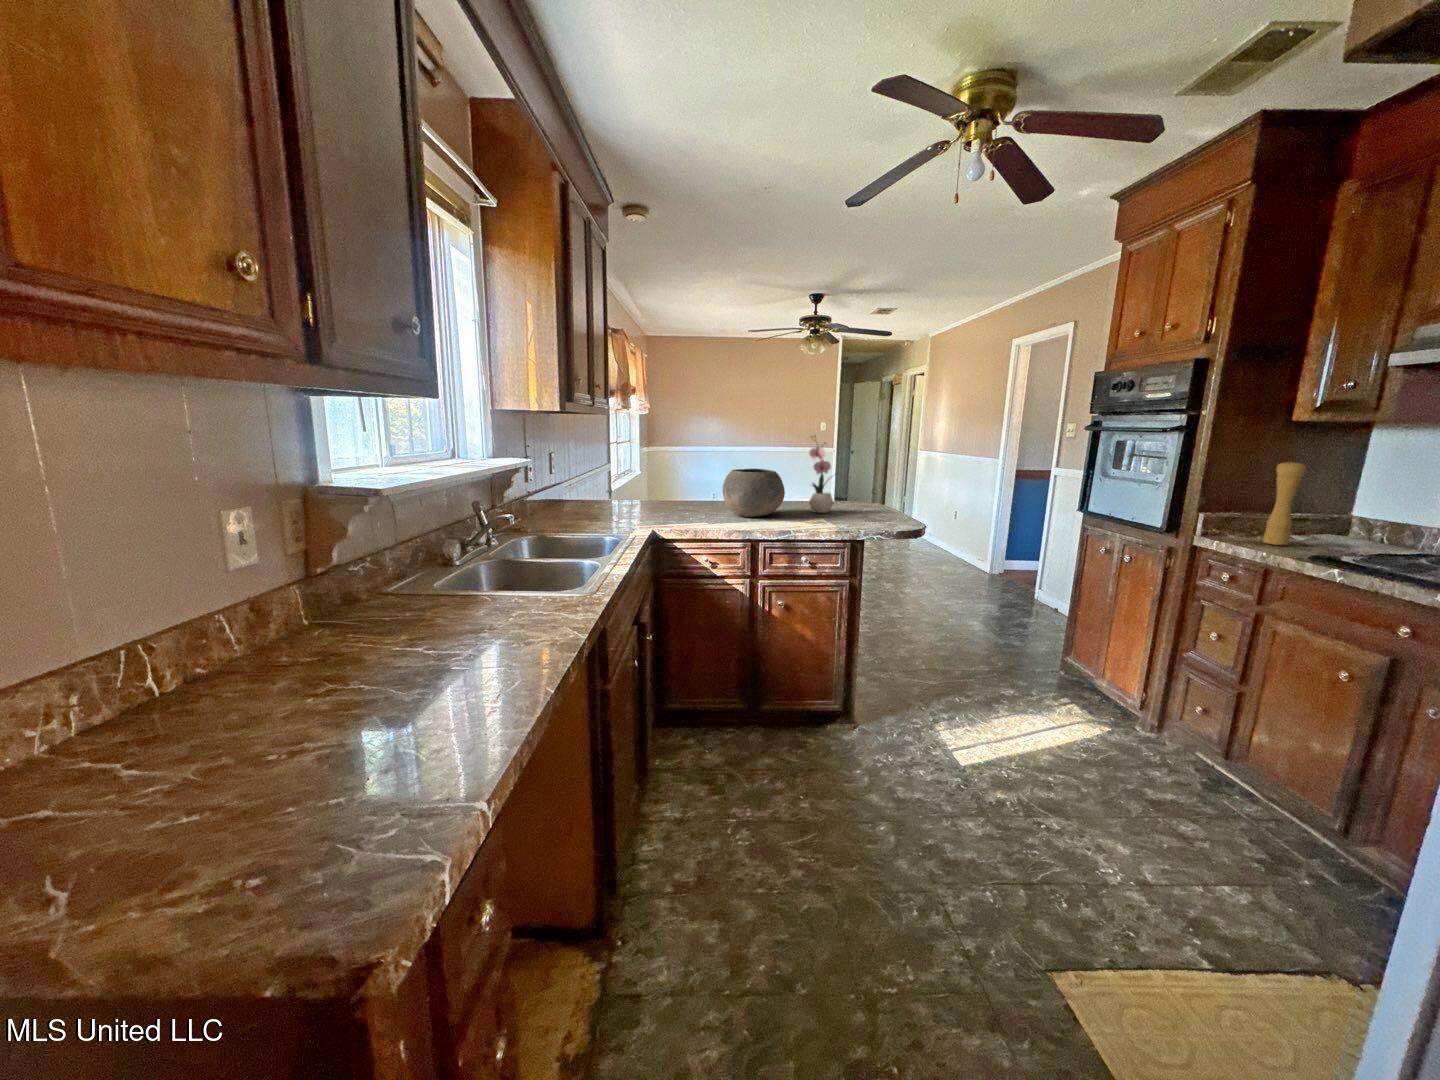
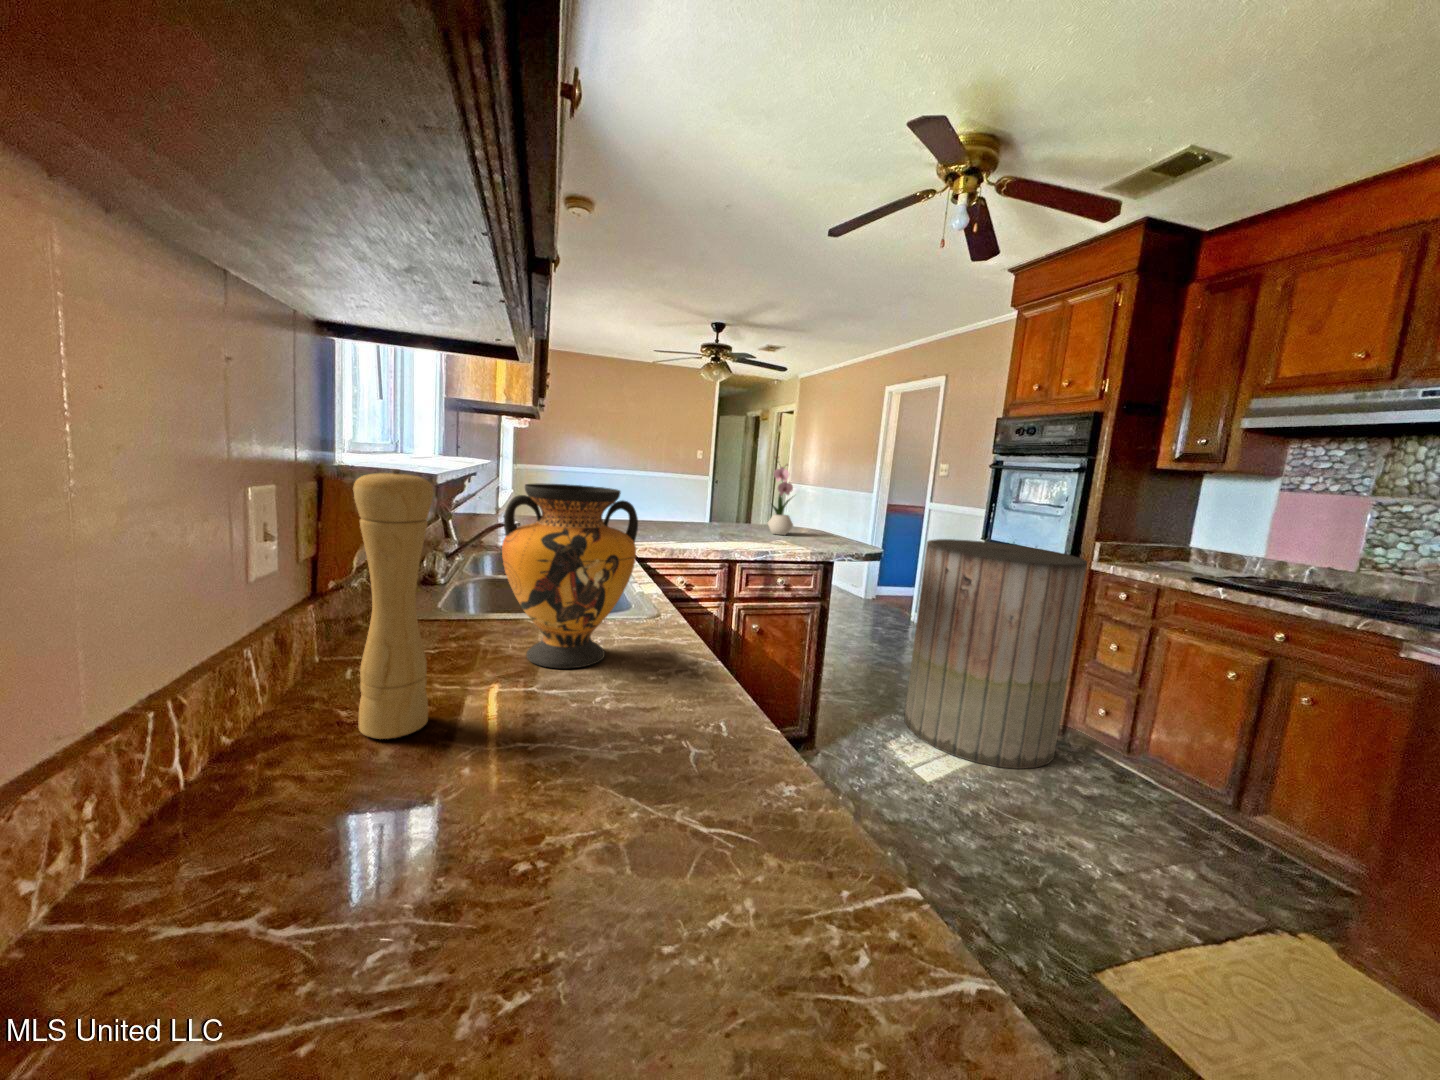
pepper mill: present [1263,461,1306,545] -> present [353,469,433,739]
bowl: present [723,469,785,517] -> none [689,487,753,537]
vase: none [417,490,527,634] -> present [502,484,638,668]
trash can: none [967,512,1176,764] -> present [905,539,1087,769]

